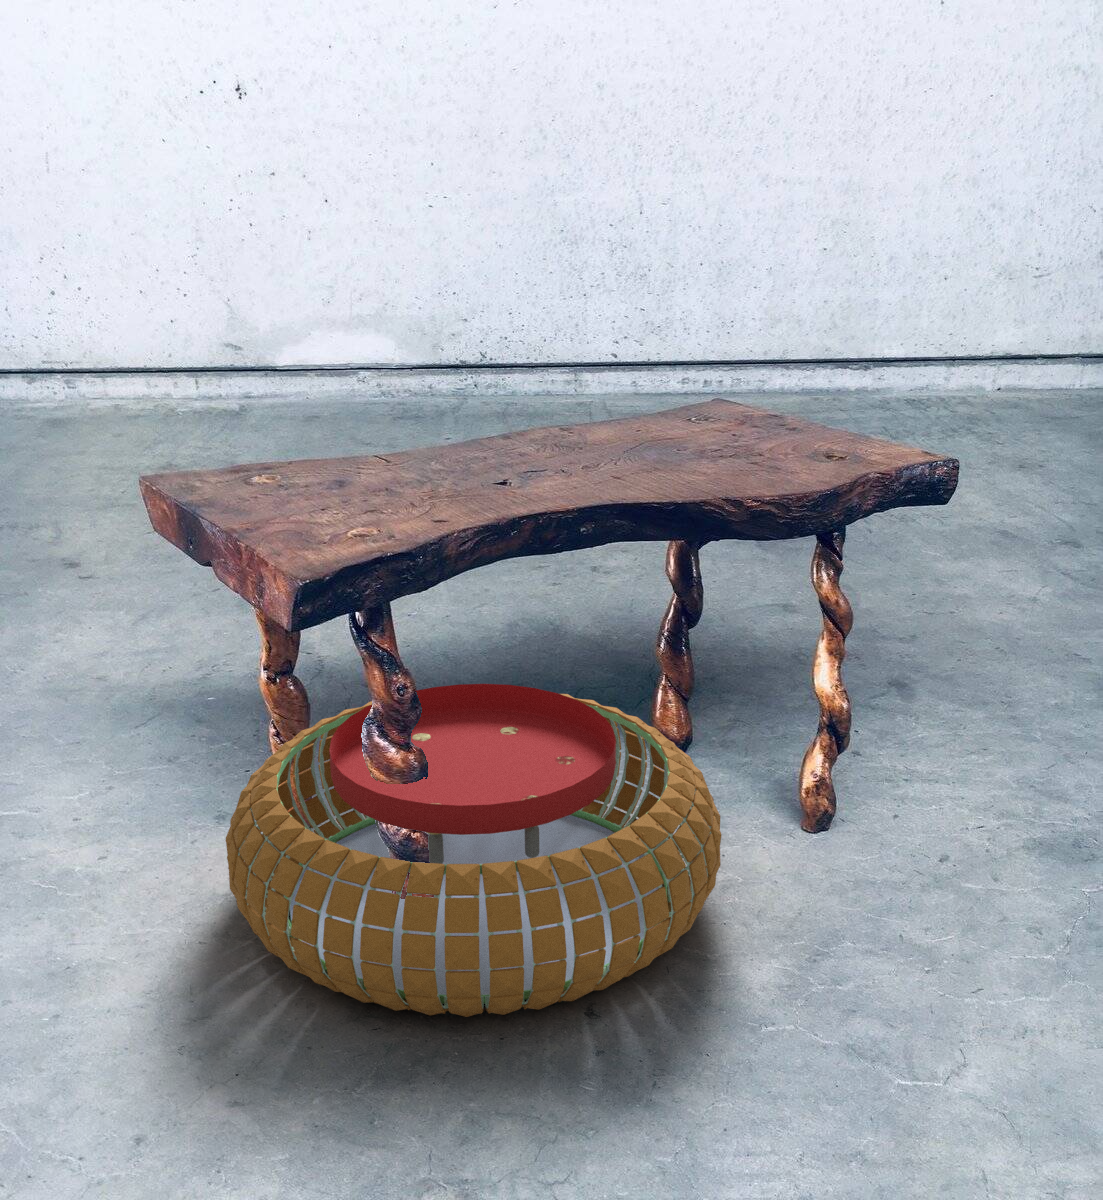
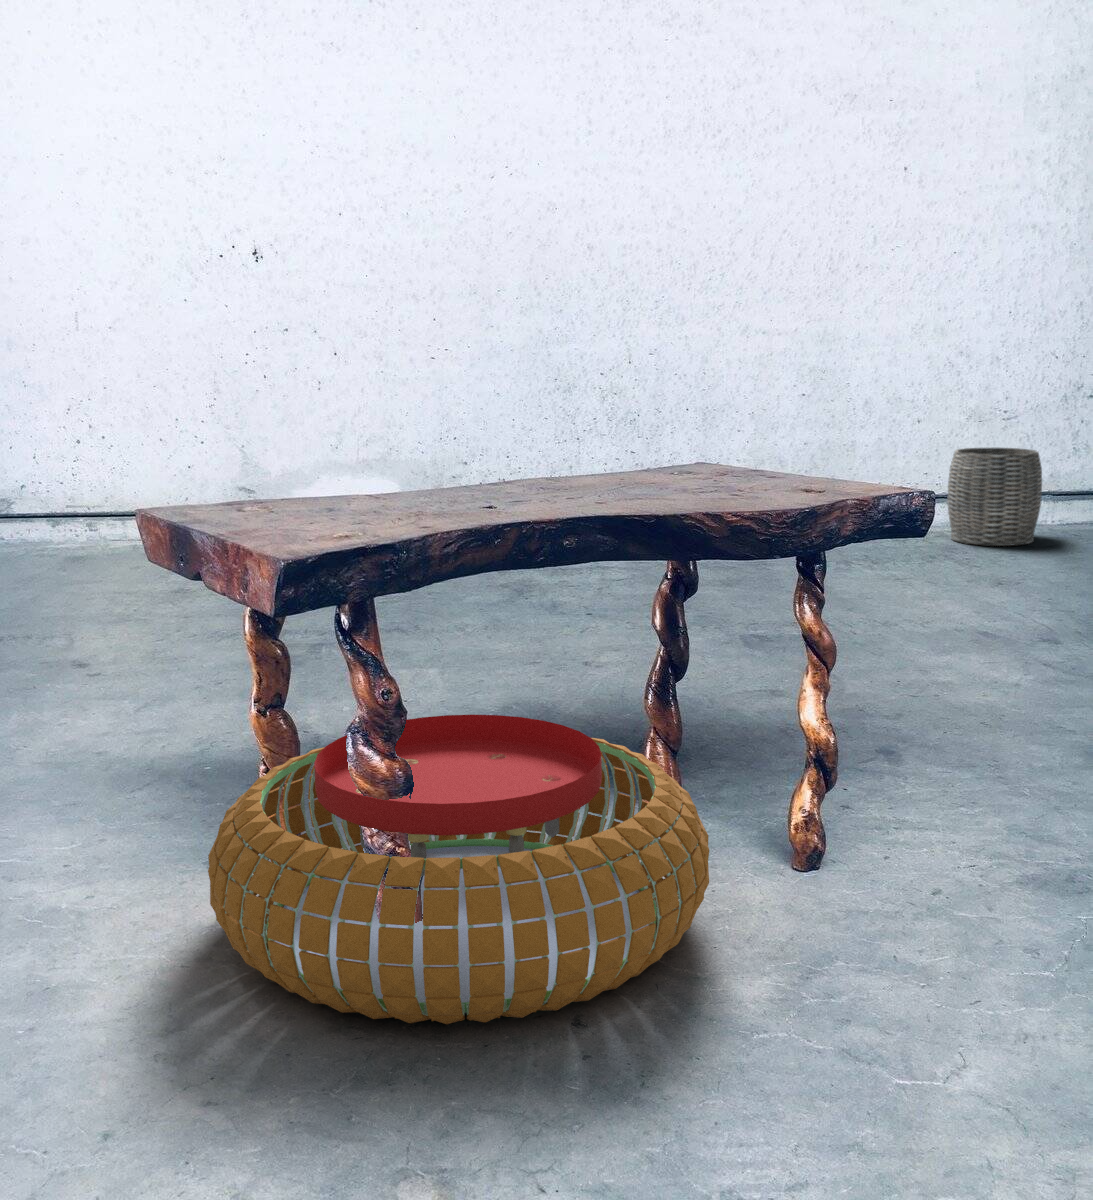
woven basket: none [973,306,1075,415] -> present [947,447,1042,546]

